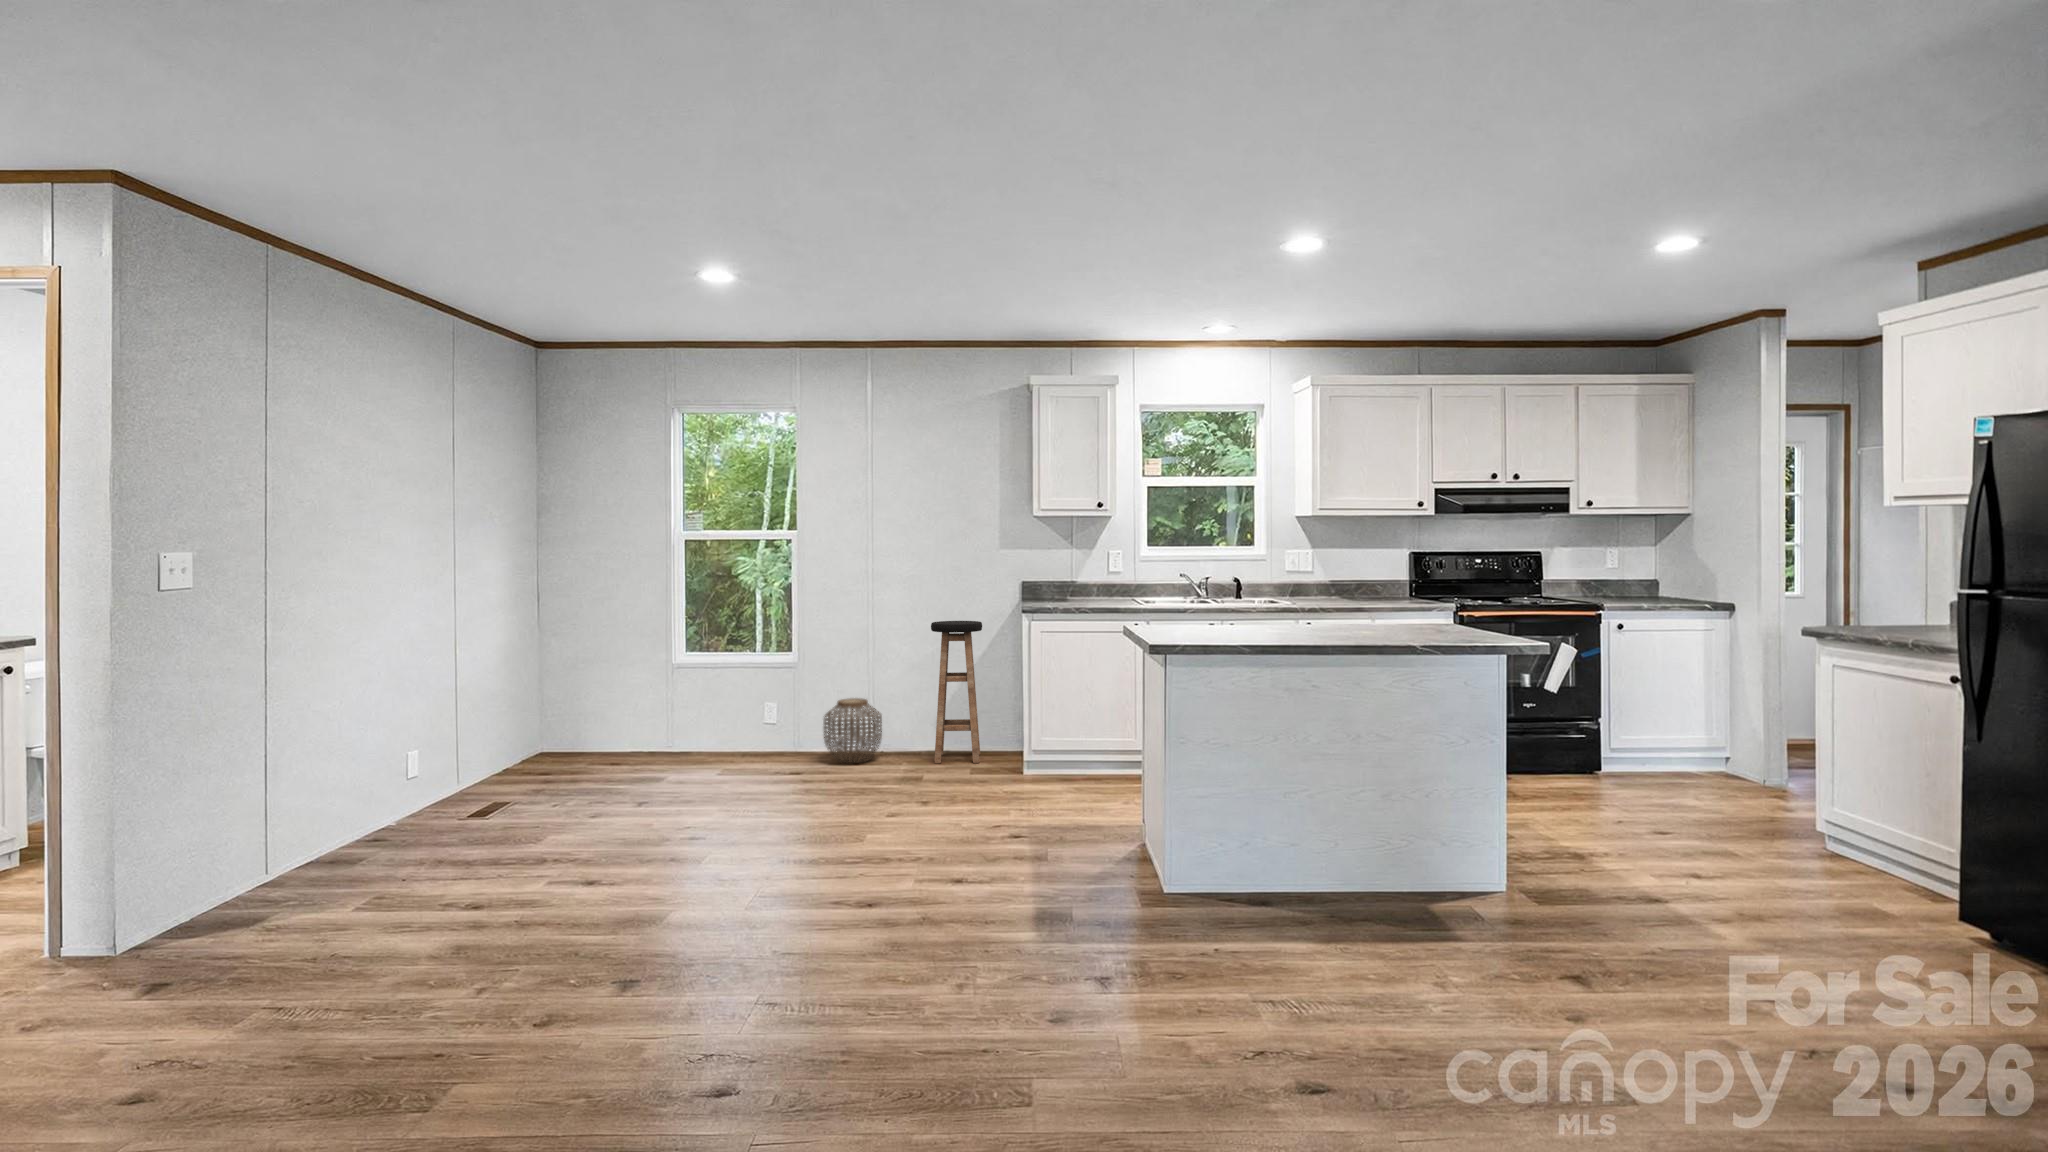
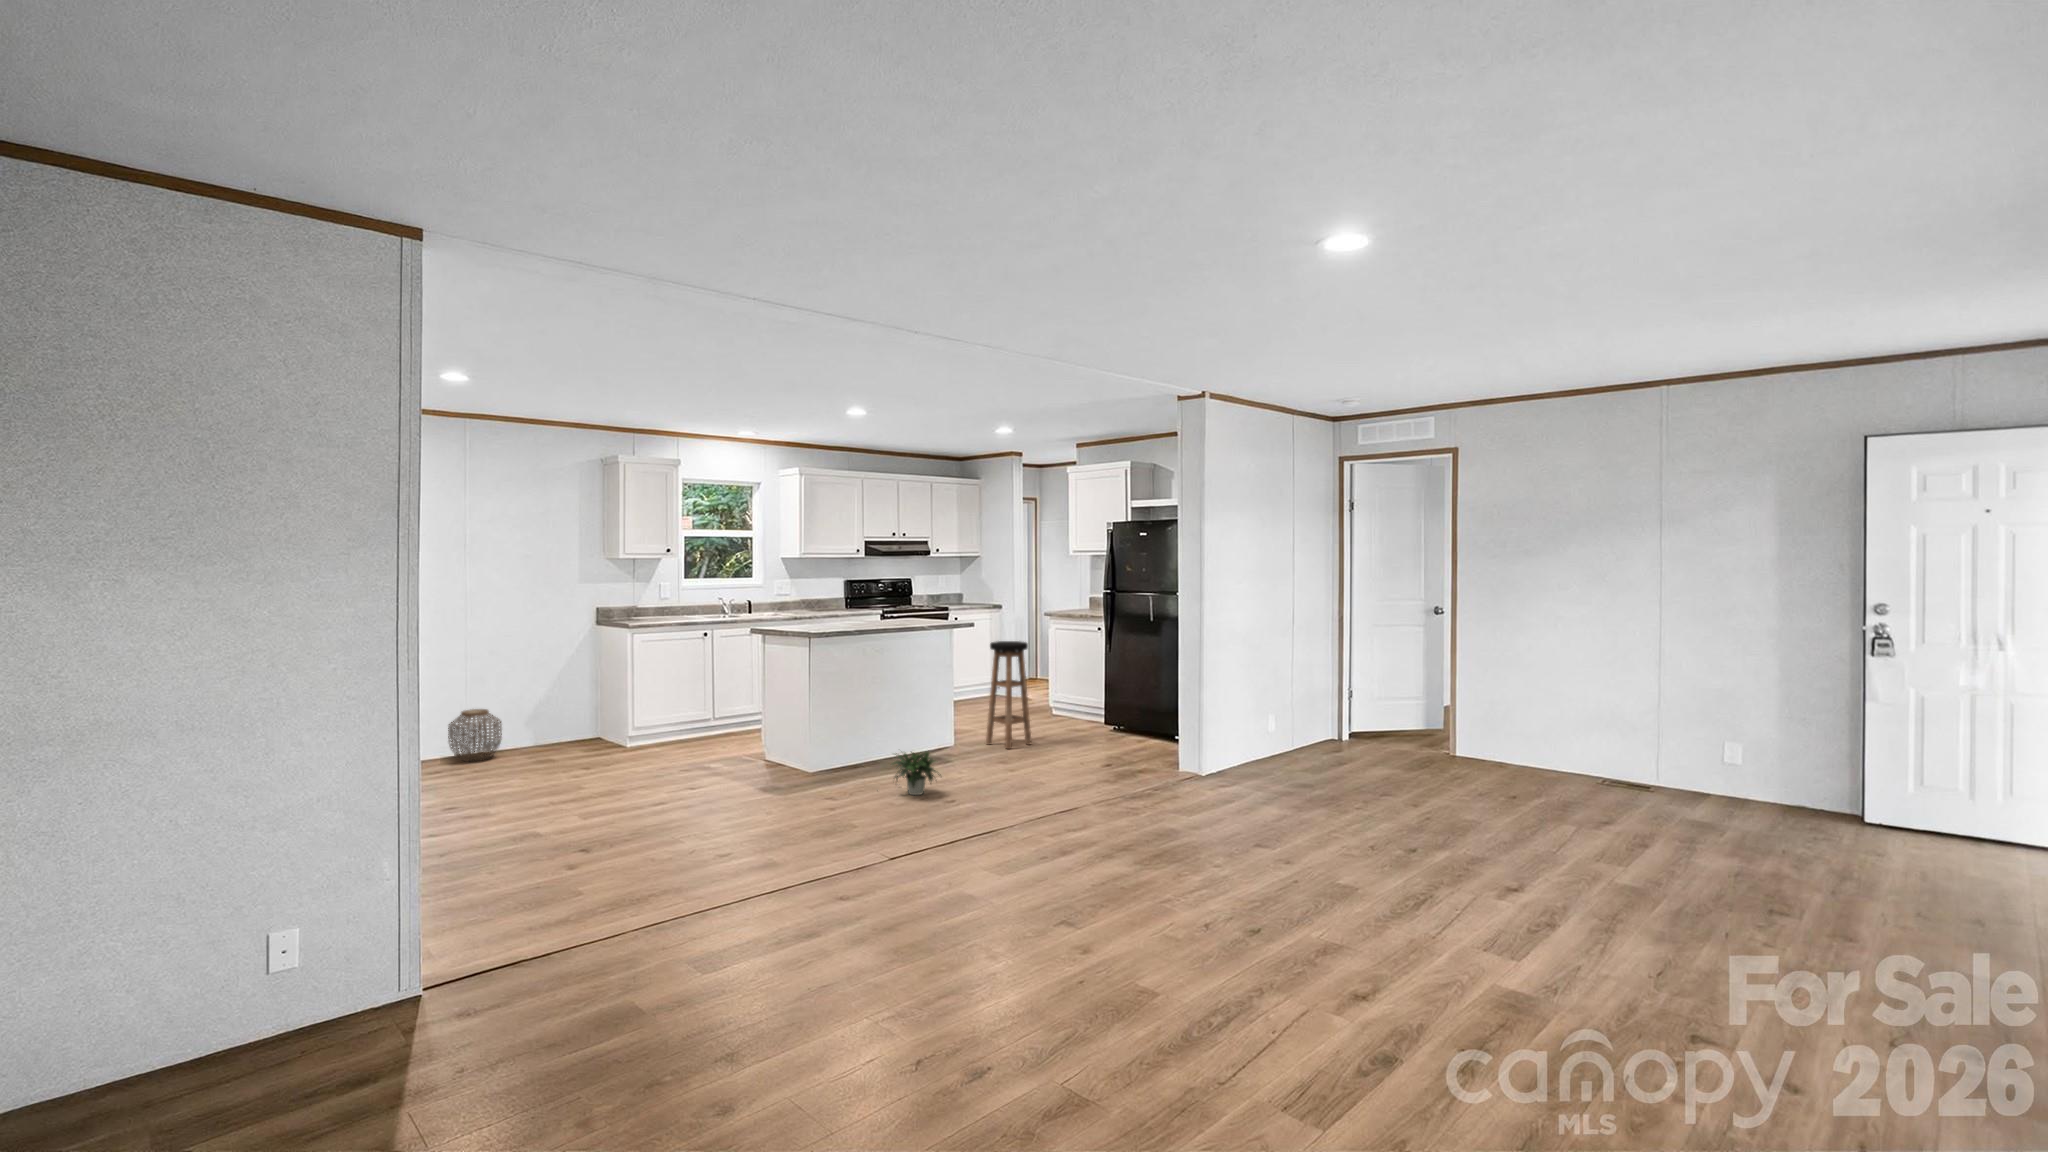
bar stool: present [931,621,982,763] -> present [986,641,1031,749]
potted plant: none [1214,865,1337,975] -> present [892,752,939,795]

